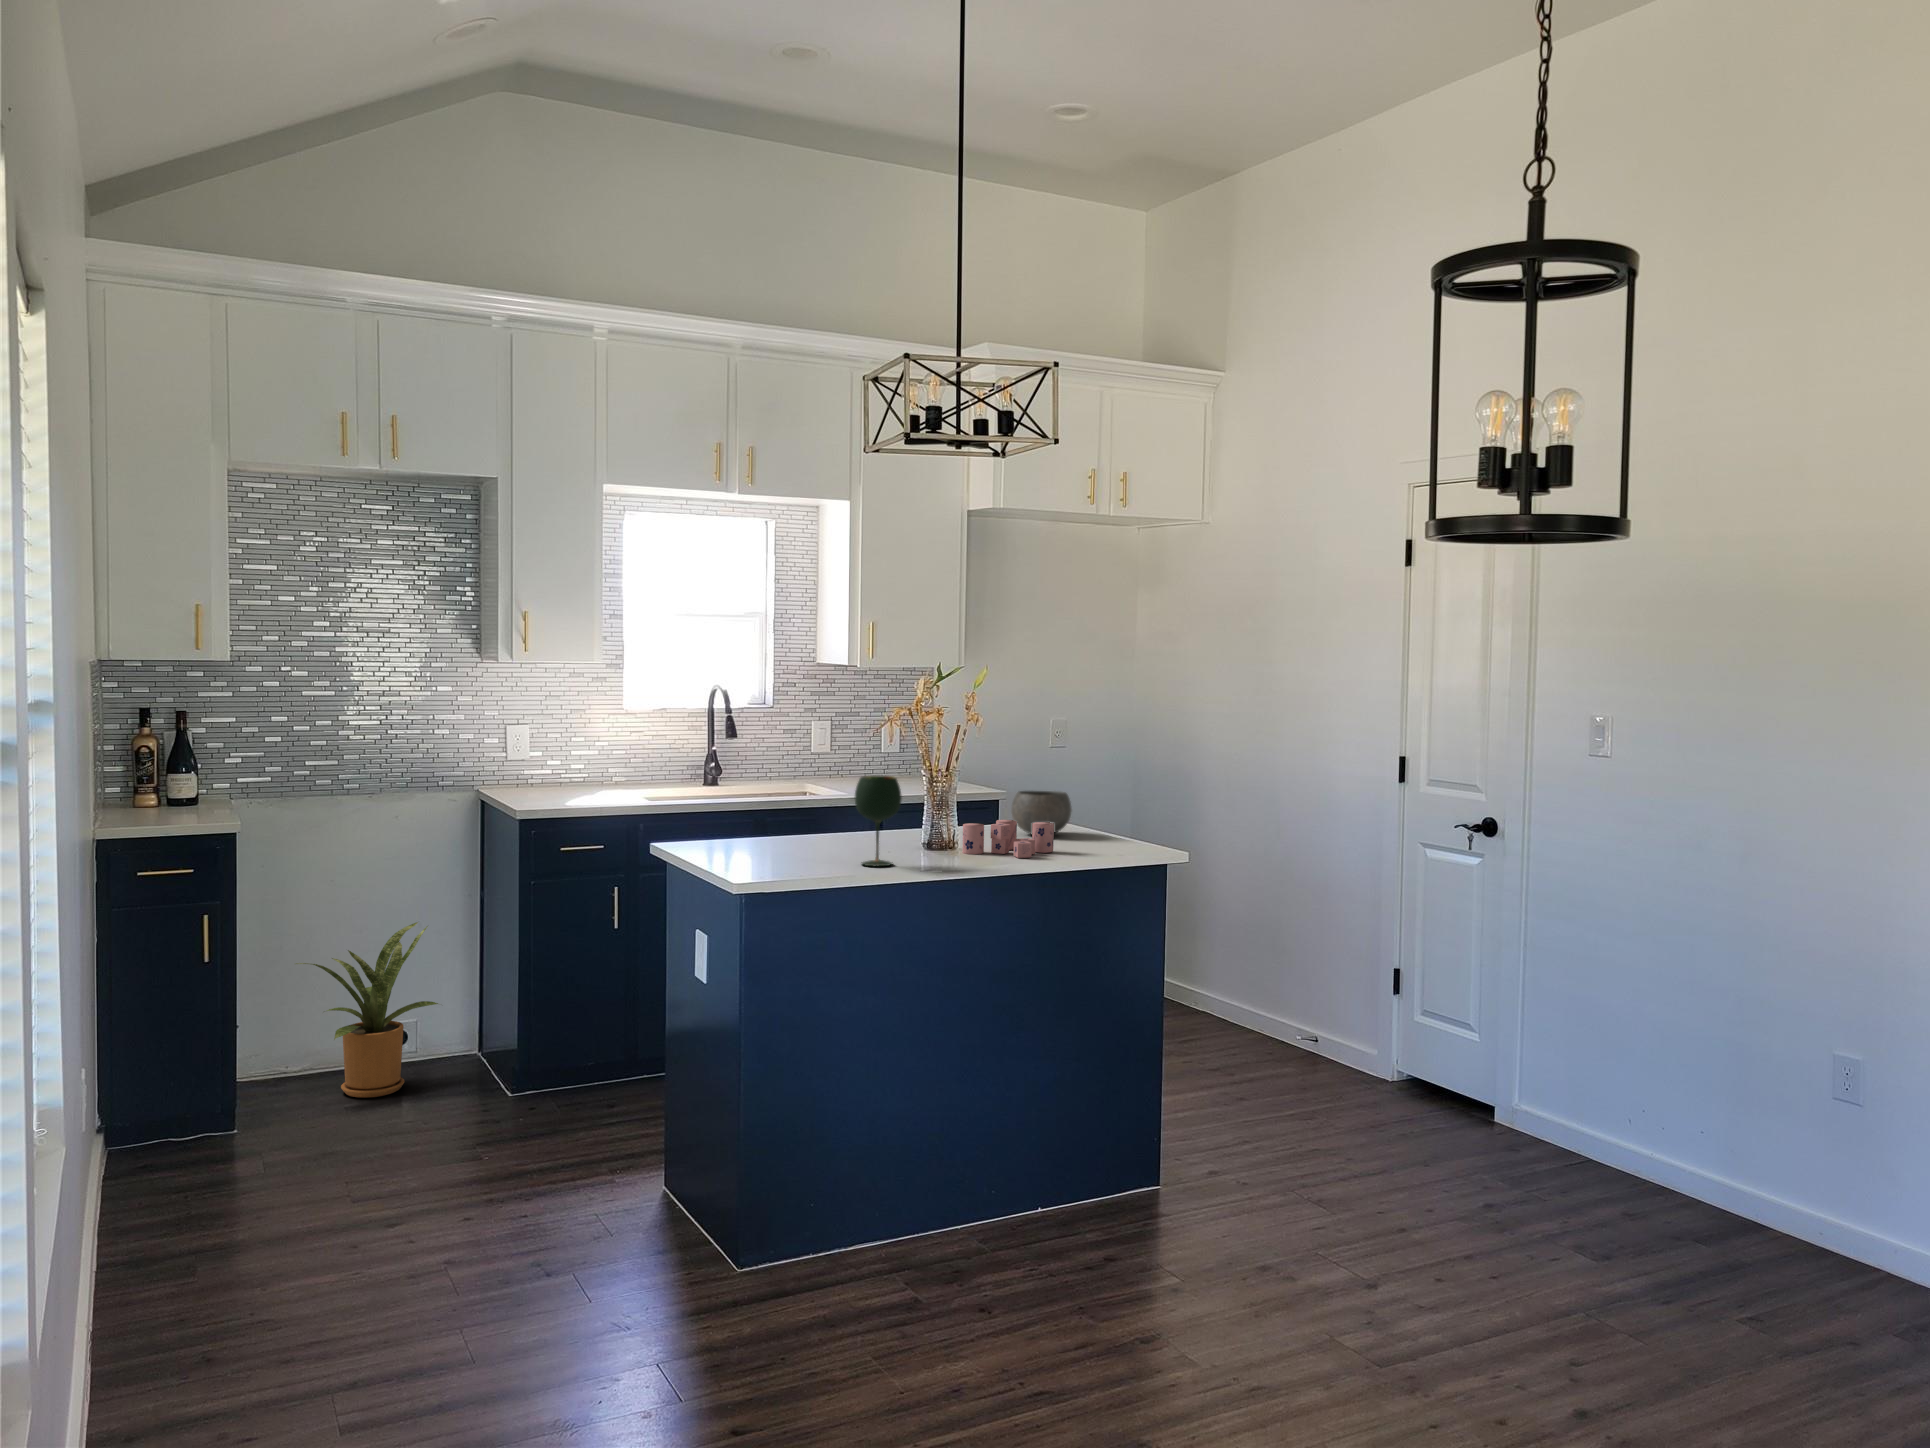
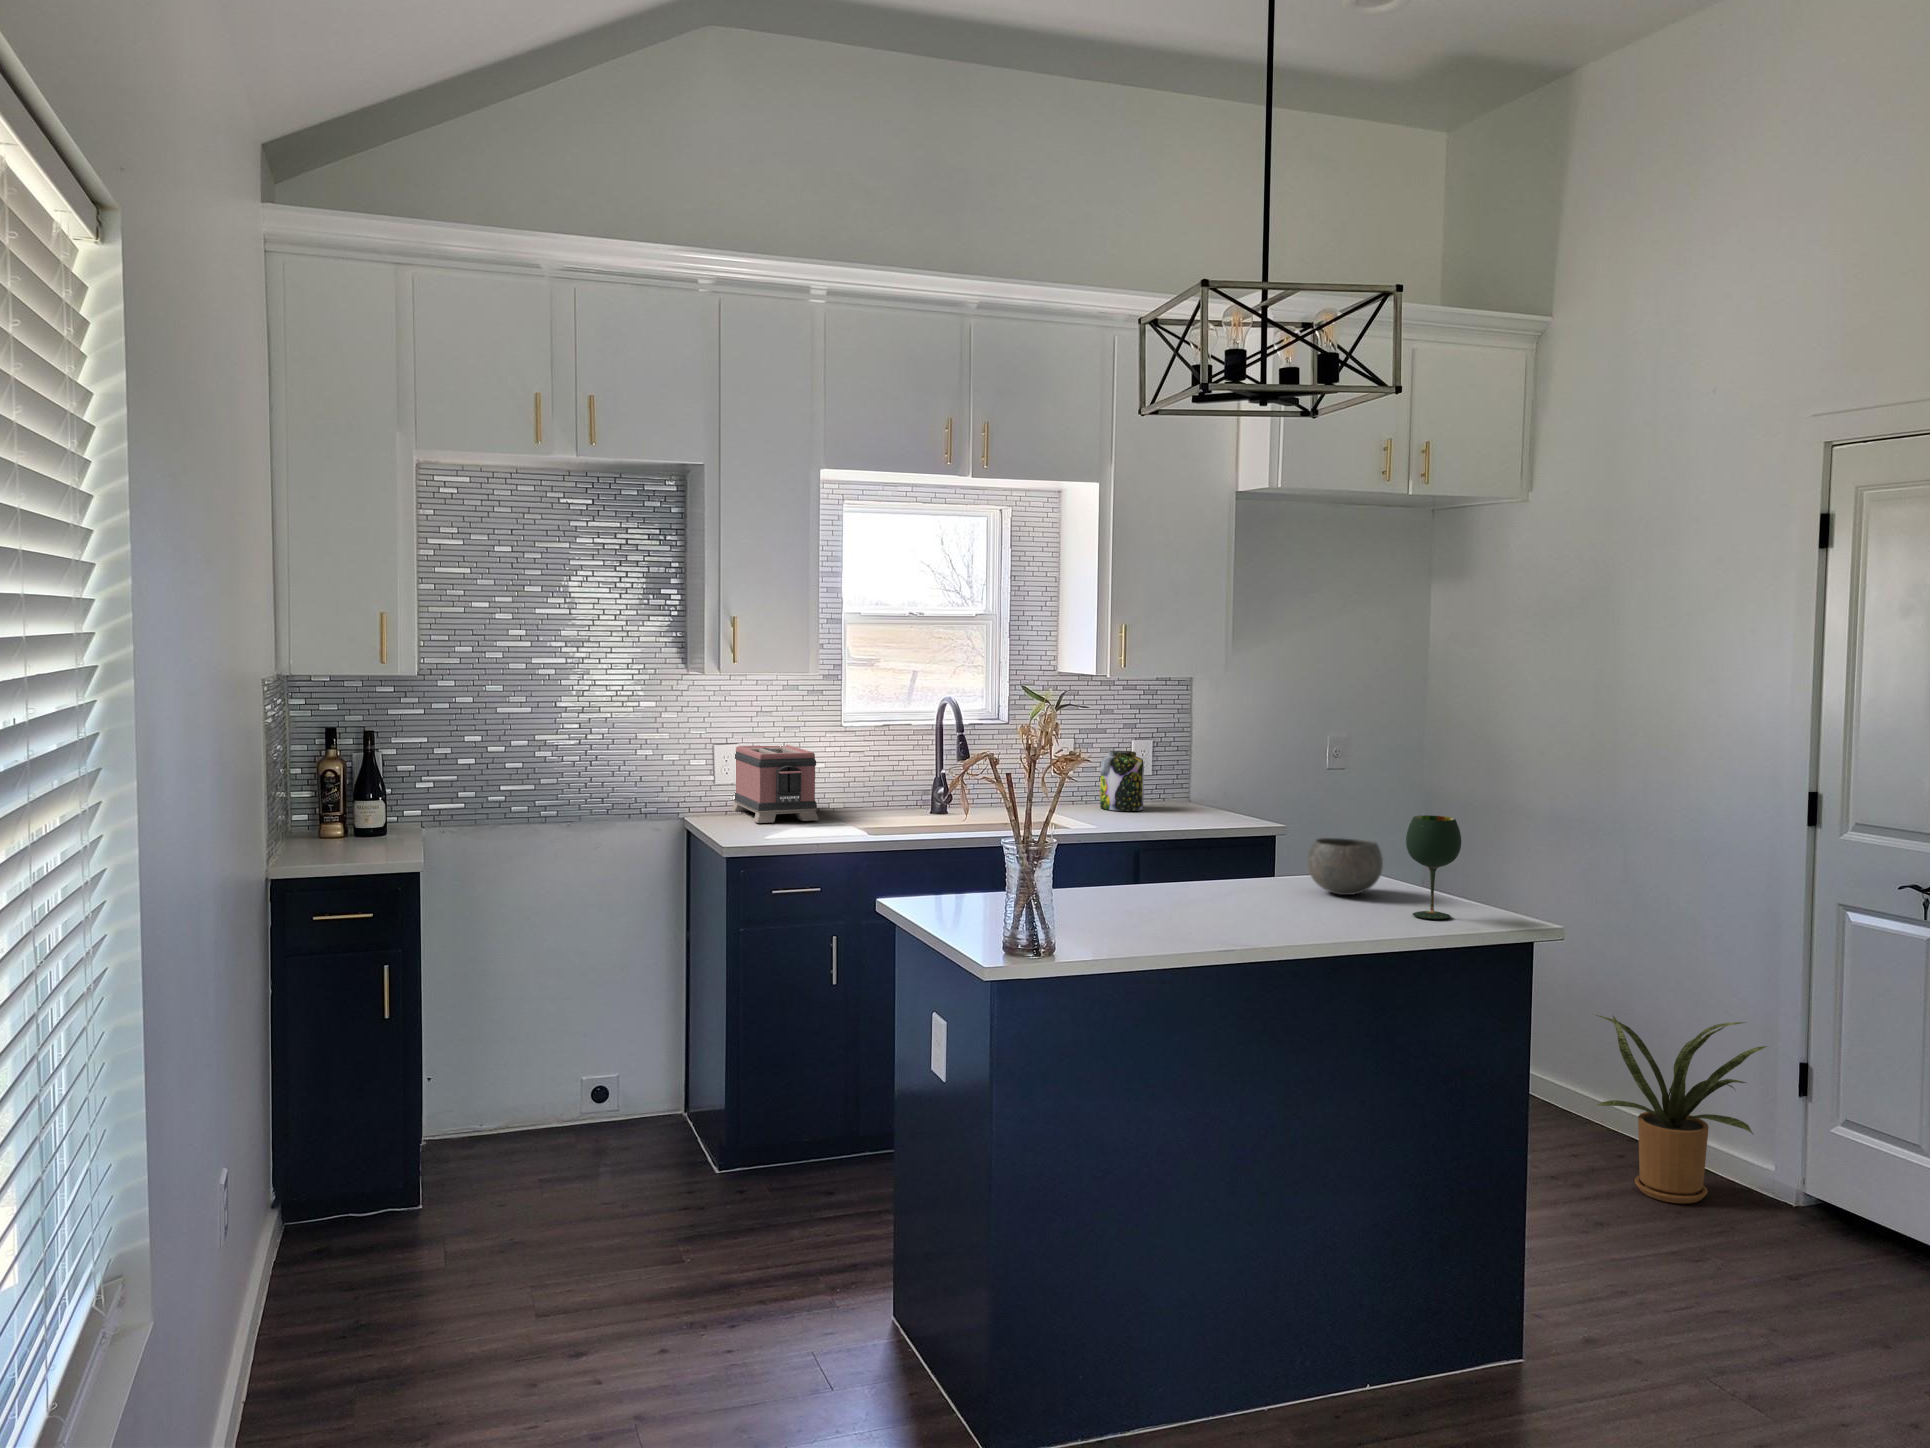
toaster: none [520,726,601,793] -> present [732,745,819,823]
jar: none [853,731,890,783] -> present [1100,751,1144,811]
wine glass: present [855,775,902,866] -> present [1406,815,1461,919]
candle: present [962,820,1054,858] -> none [1254,879,1369,932]
house plant: present [296,922,438,1098] -> present [1596,1015,1767,1204]

